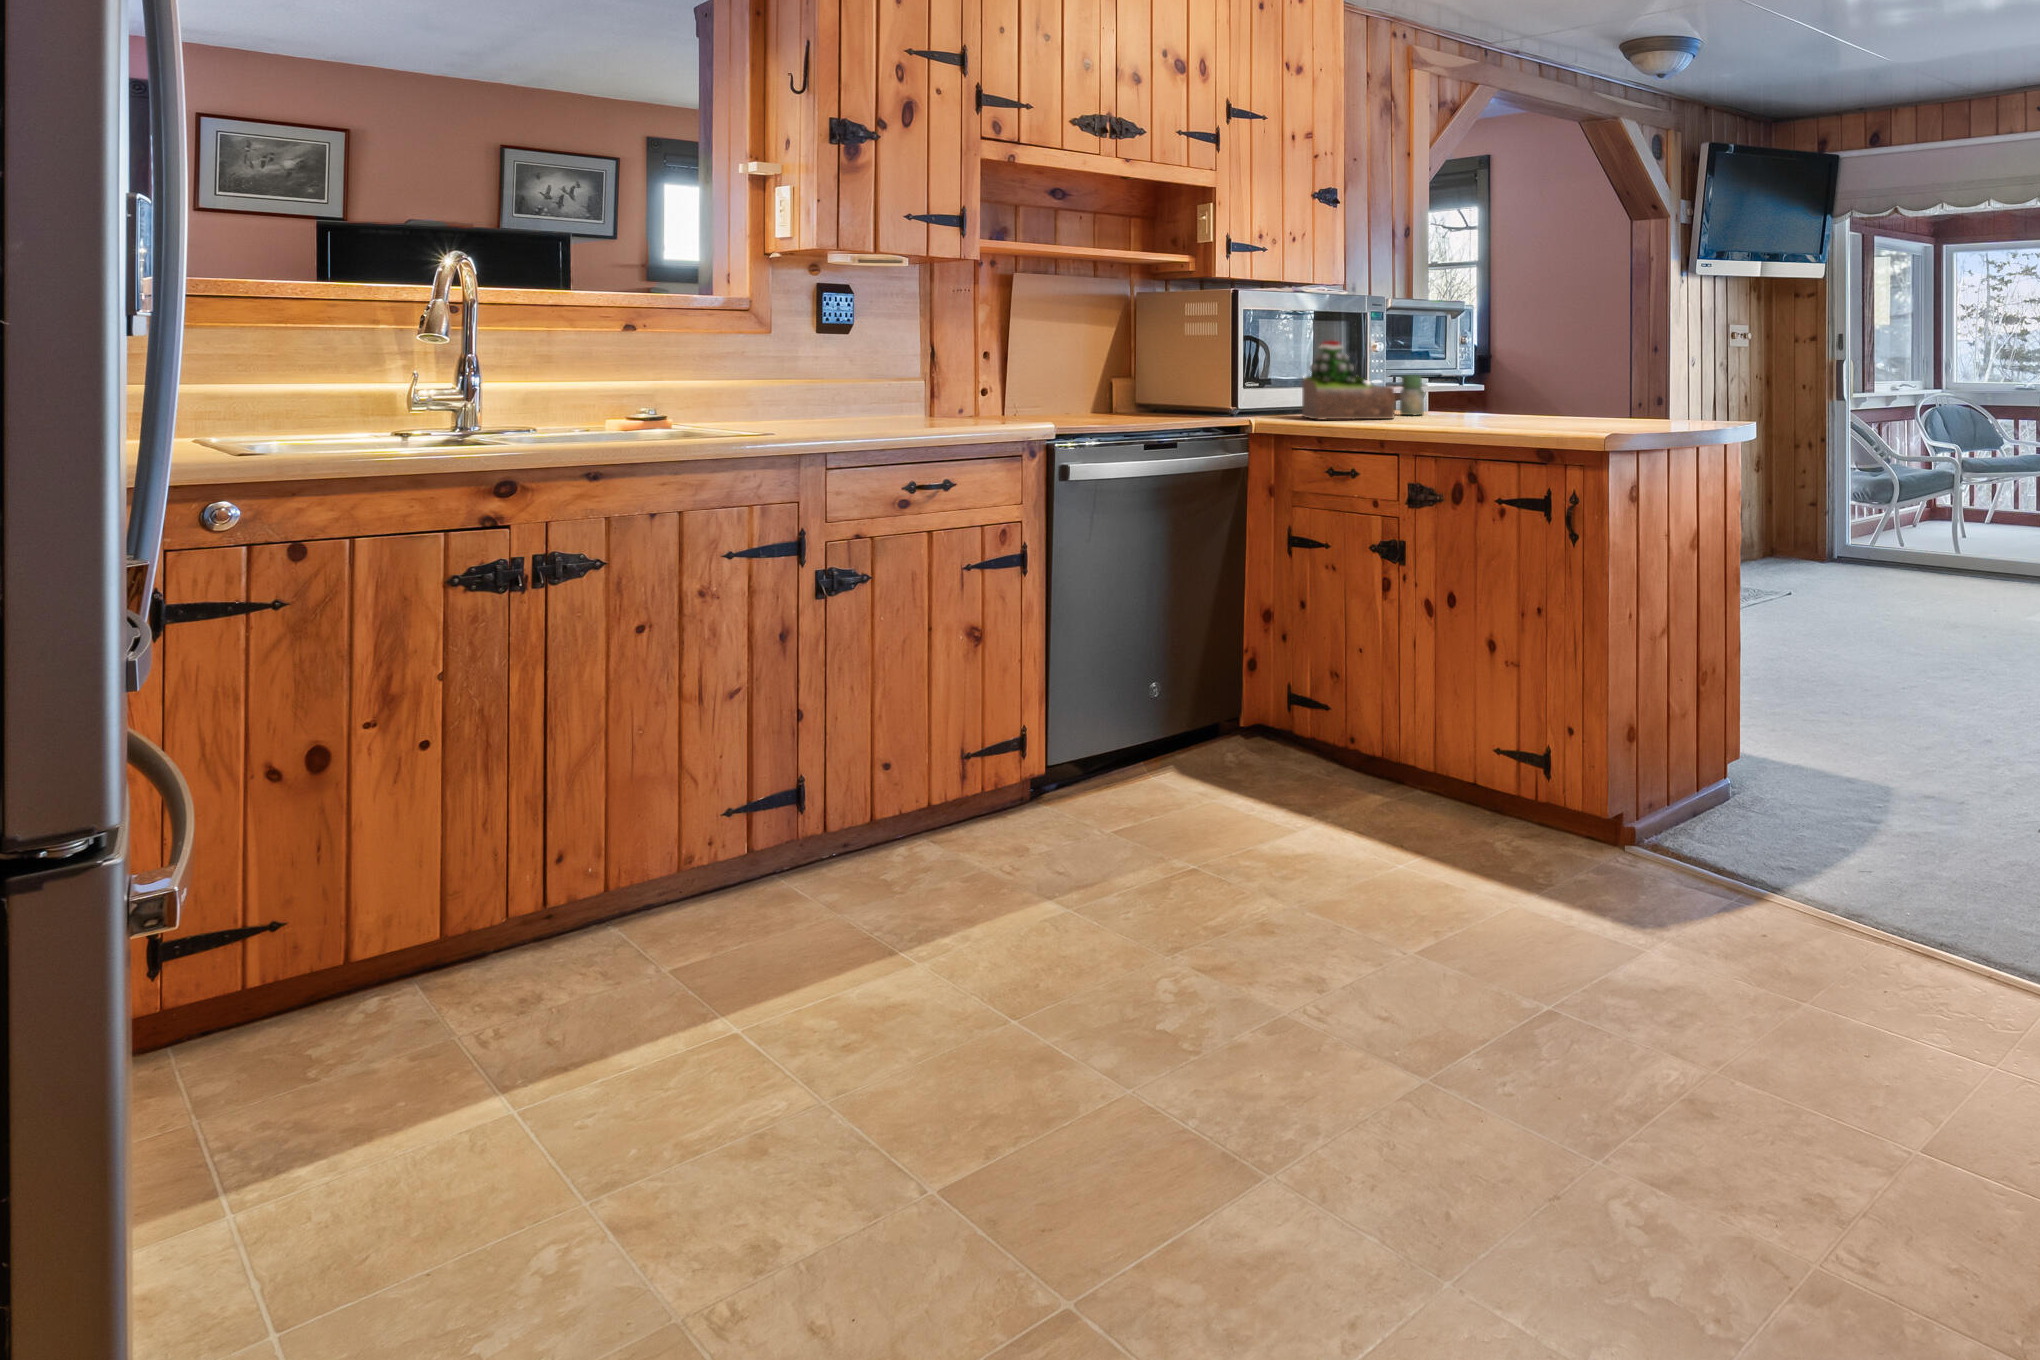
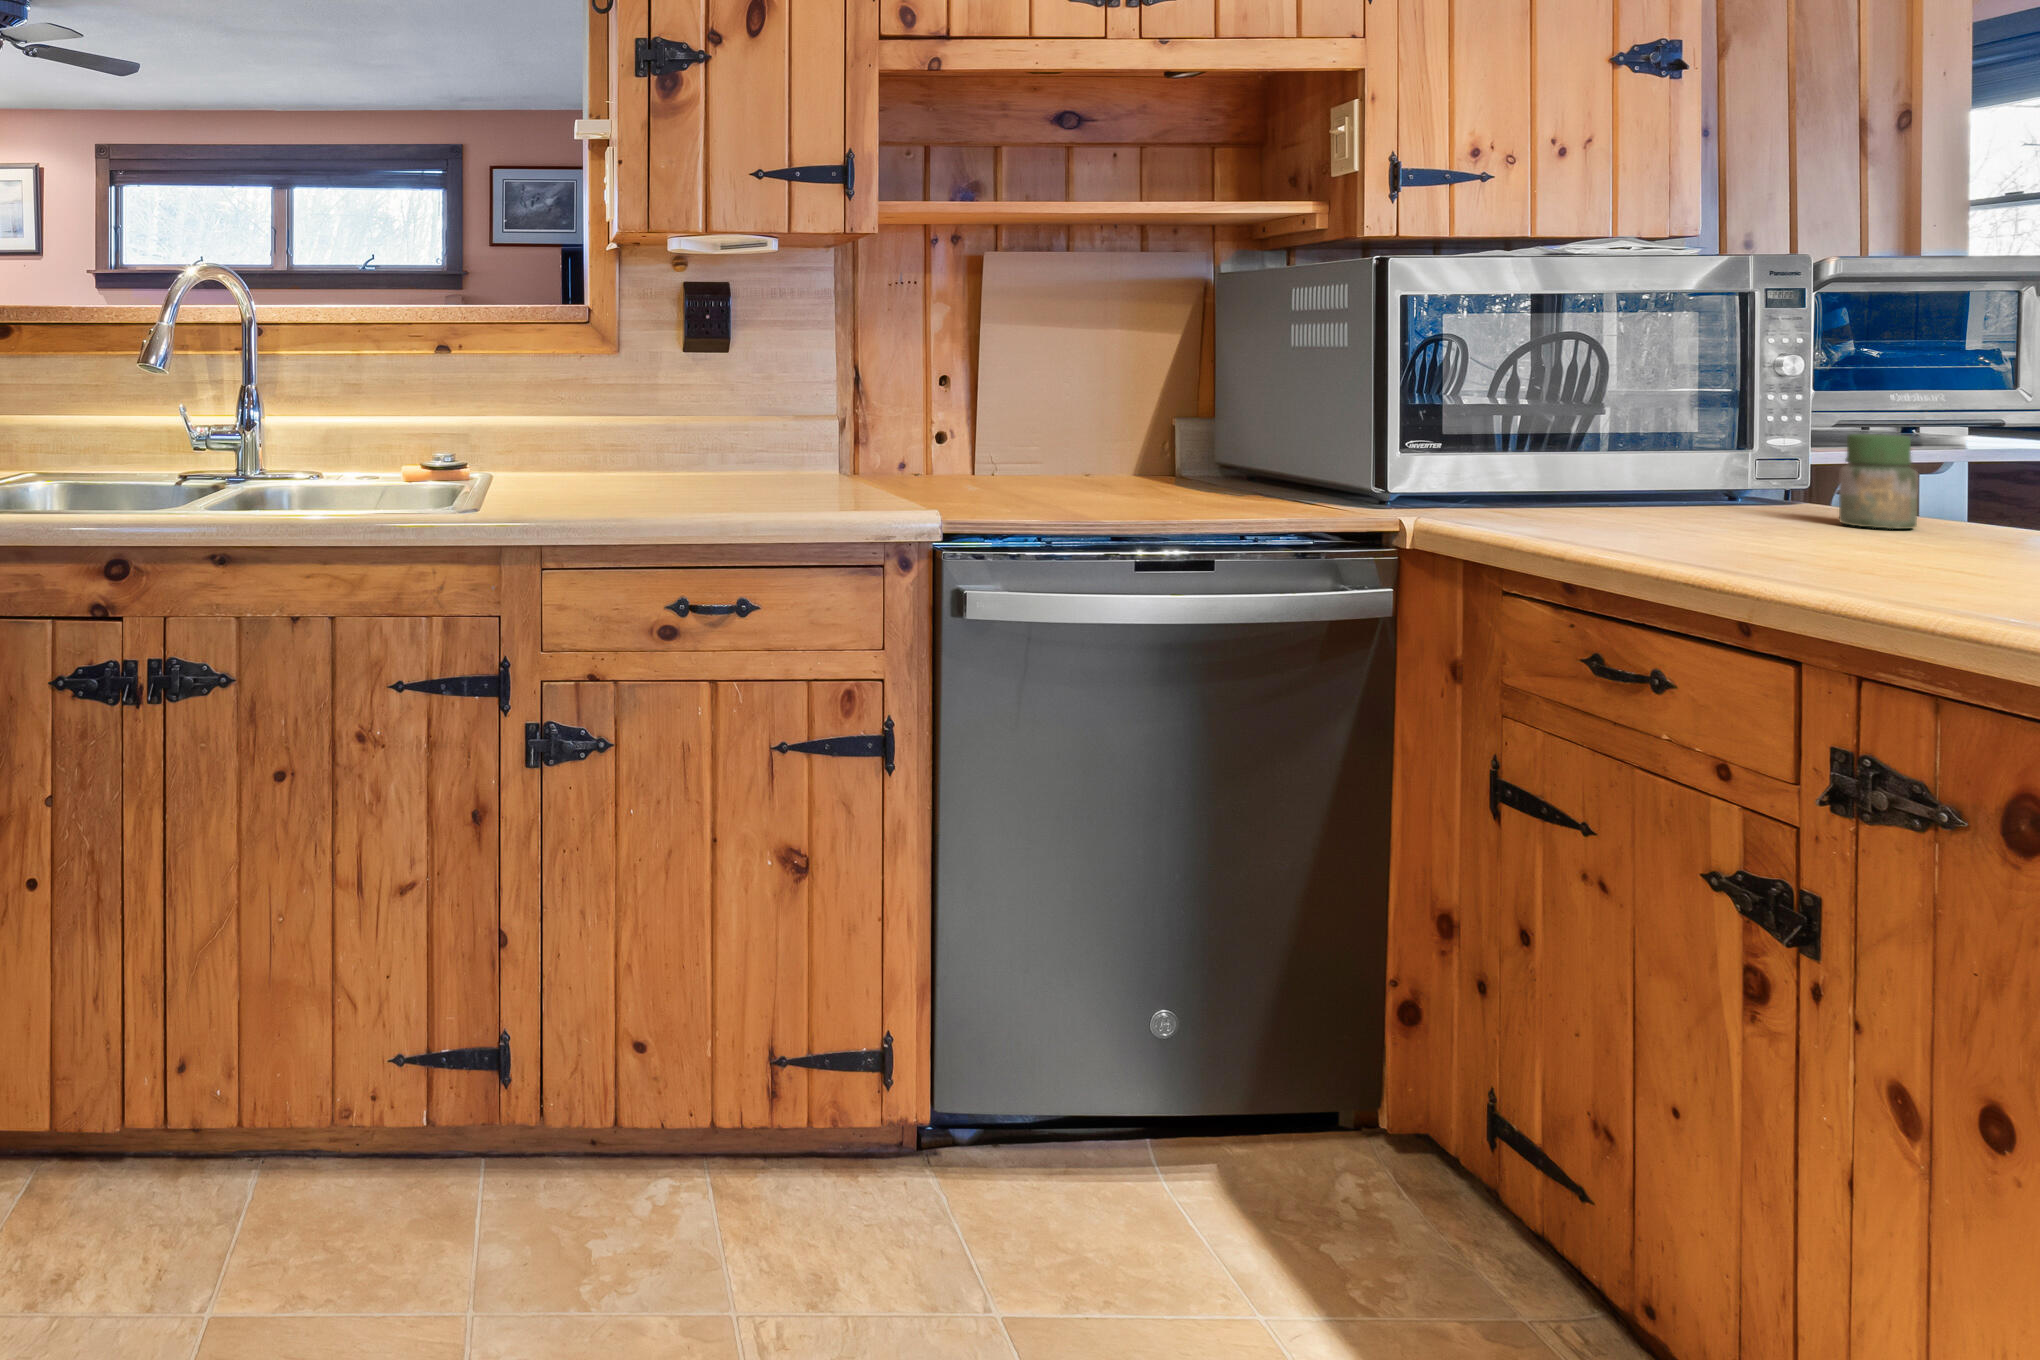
succulent plant: present [1302,341,1395,420] -> none [1552,357,1812,539]

